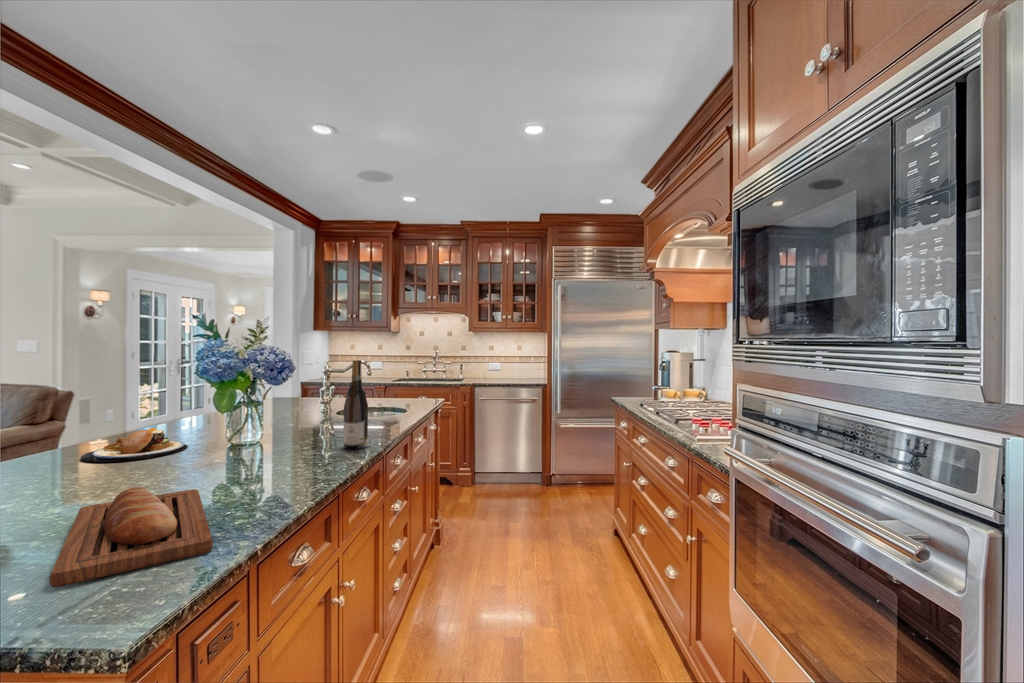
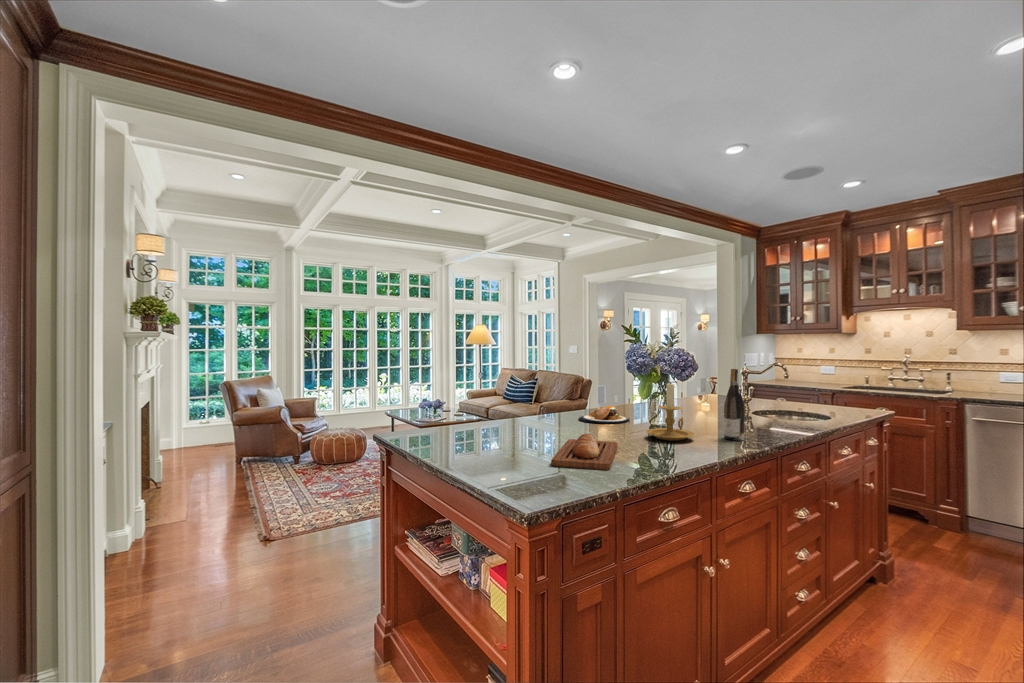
candle holder: none [236,380,311,467] -> present [646,382,694,441]

